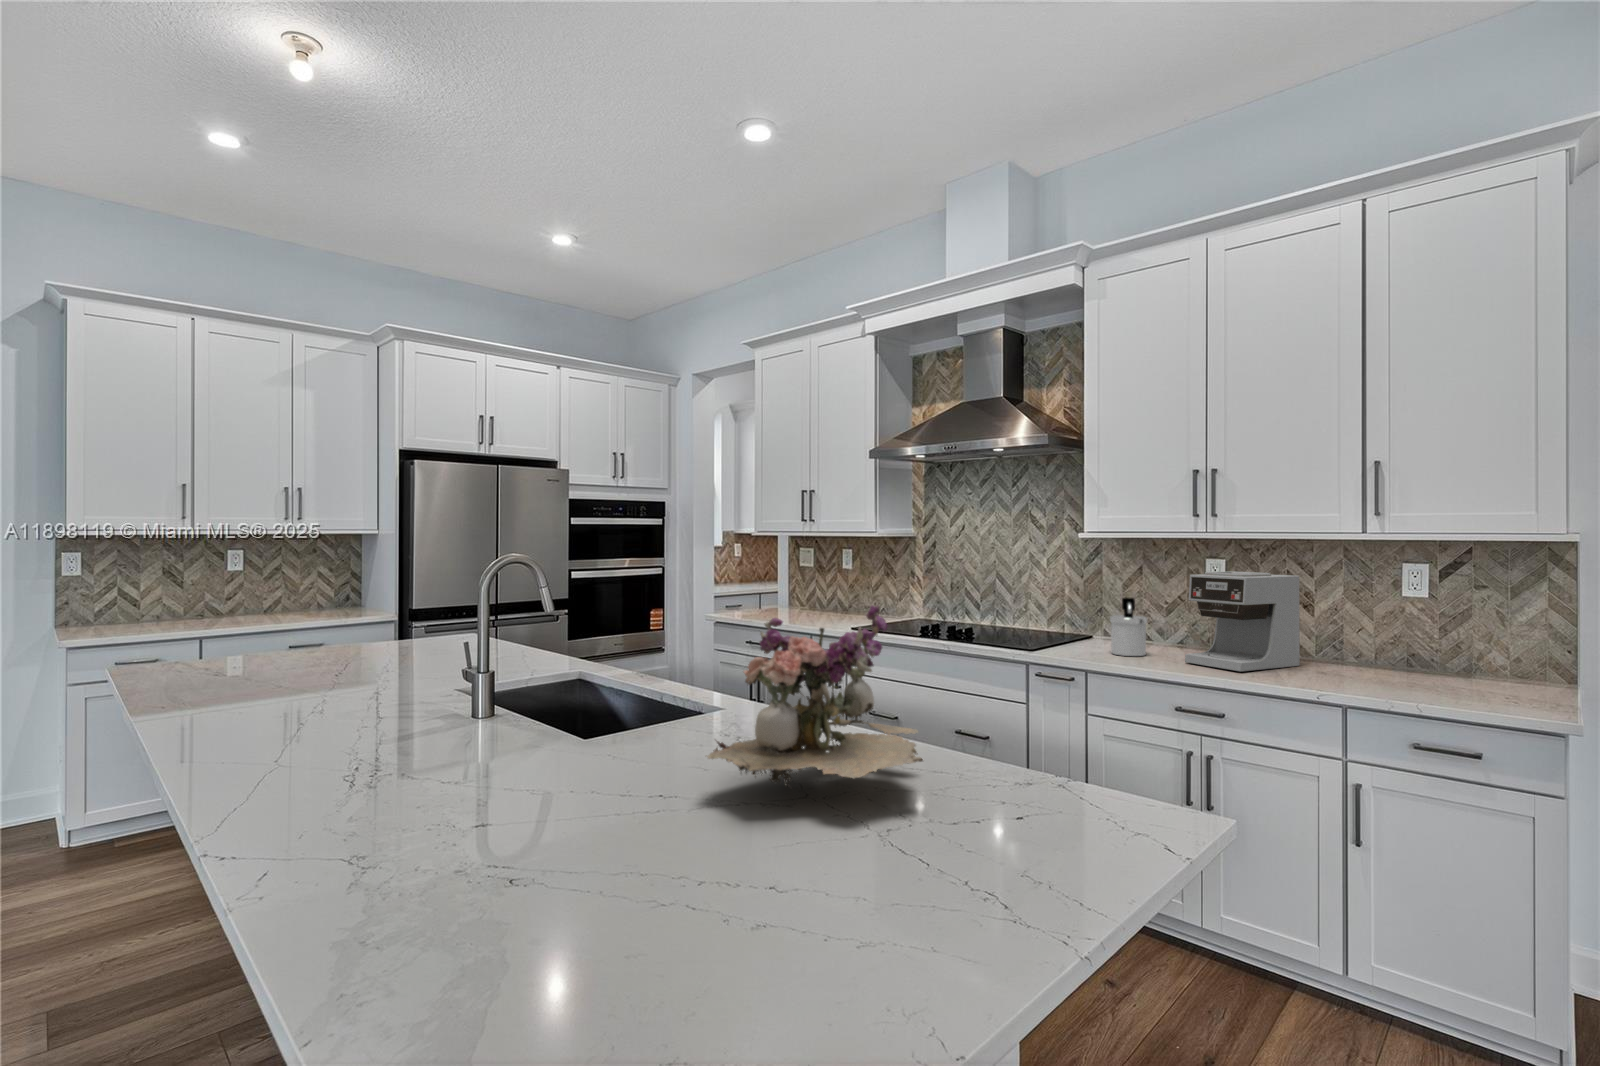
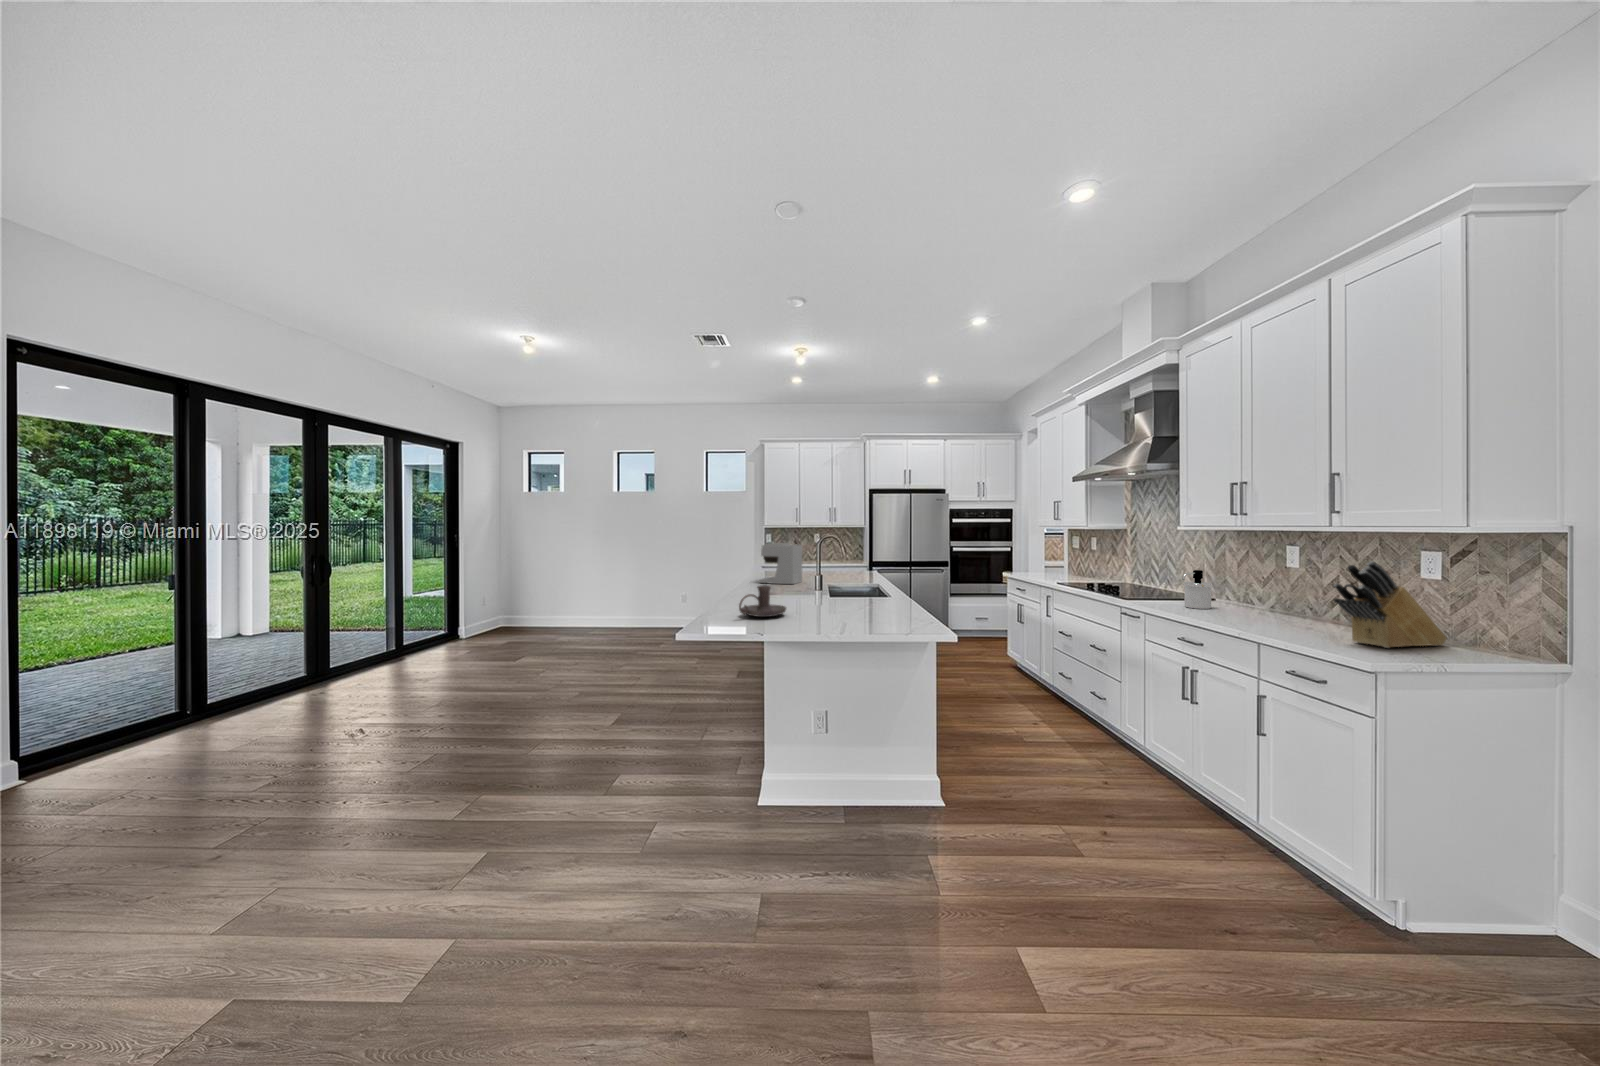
coffee maker: present [1185,571,1300,672] -> present [759,543,802,584]
knife block: none [1429,578,1485,694] -> present [1333,561,1447,648]
flower arrangement: present [708,602,923,786] -> none [824,555,902,616]
candle holder: none [445,743,627,894] -> present [739,585,786,617]

